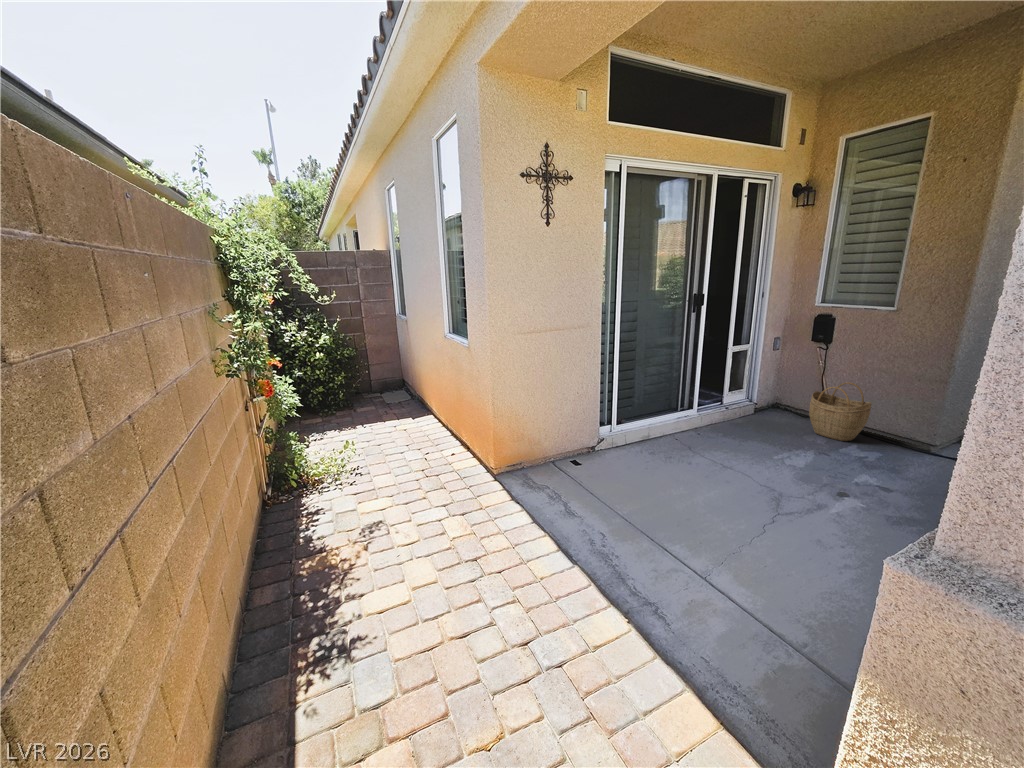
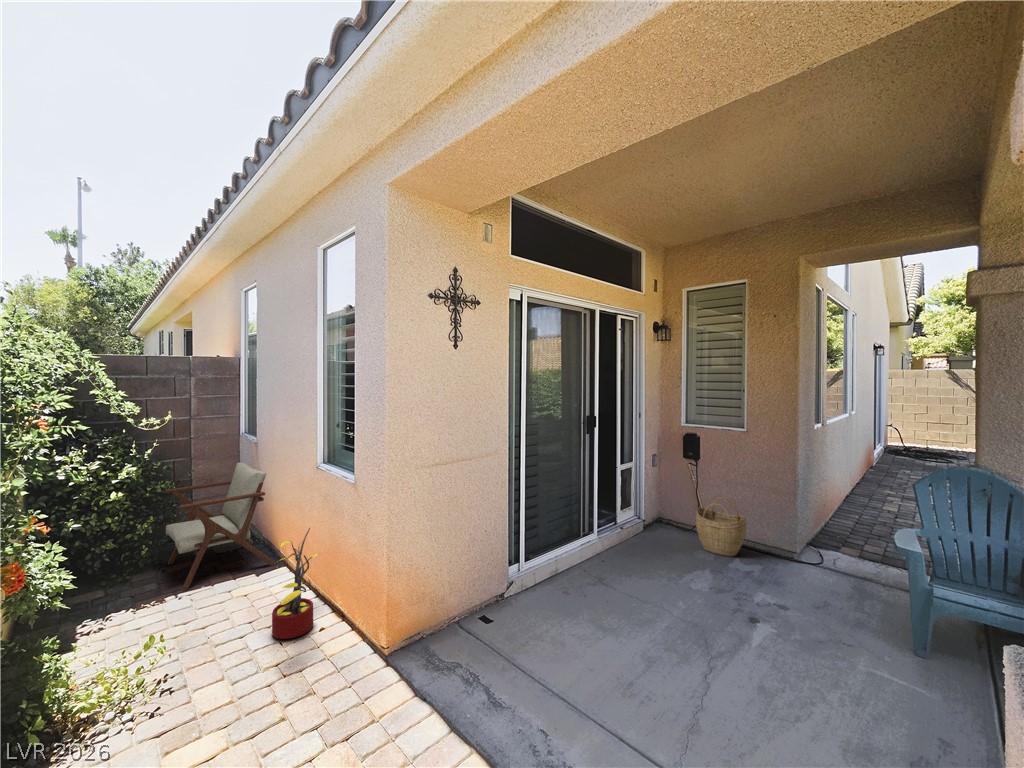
lounge chair: none [349,335,426,422] -> present [165,463,276,591]
decorative plant: none [419,382,450,456] -> present [272,528,317,639]

